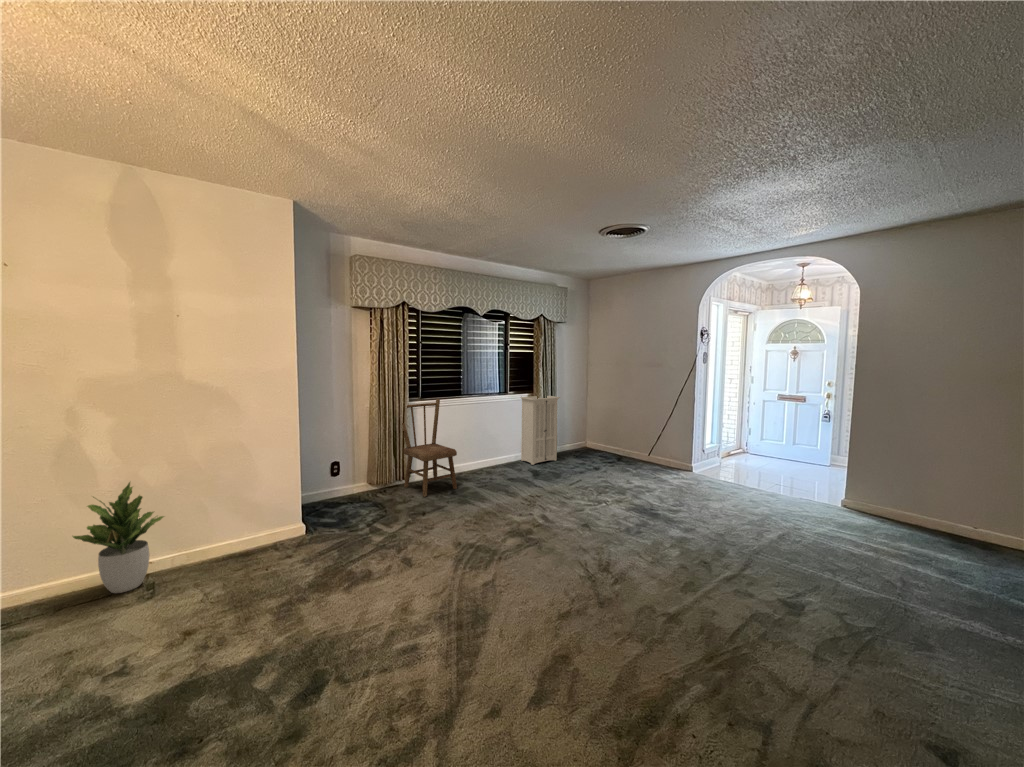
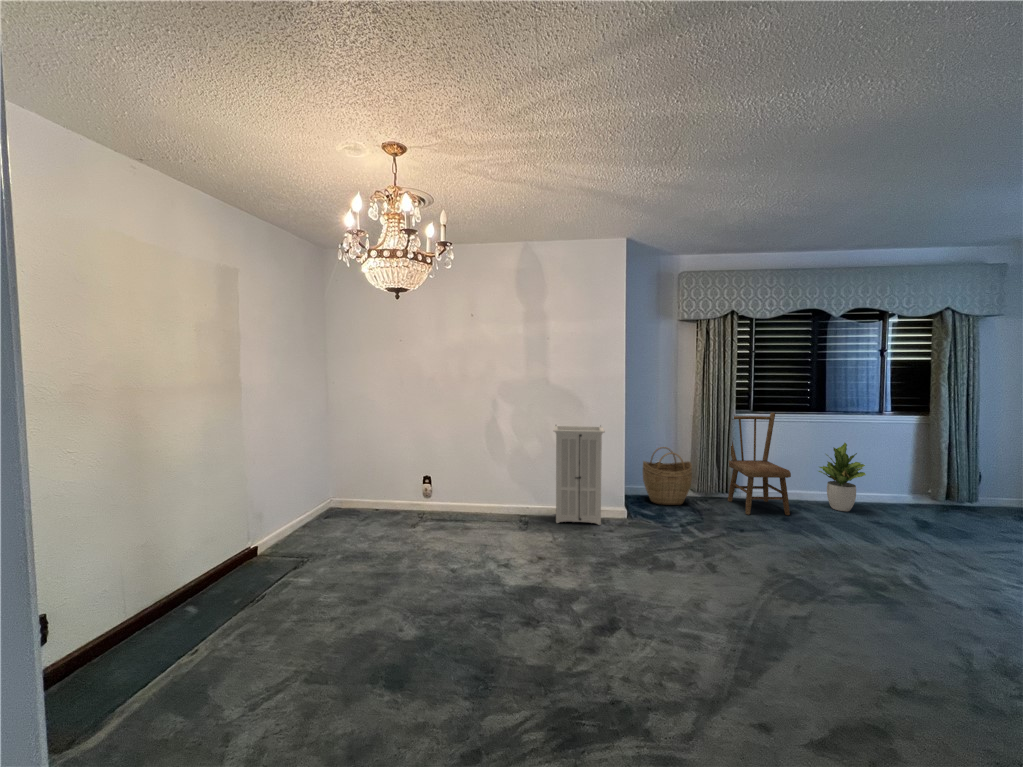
storage cabinet: present [521,395,560,465] -> present [554,426,605,525]
woven basket: none [318,444,372,507] -> present [643,447,692,505]
potted plant: present [73,482,164,593] -> present [819,443,866,511]

